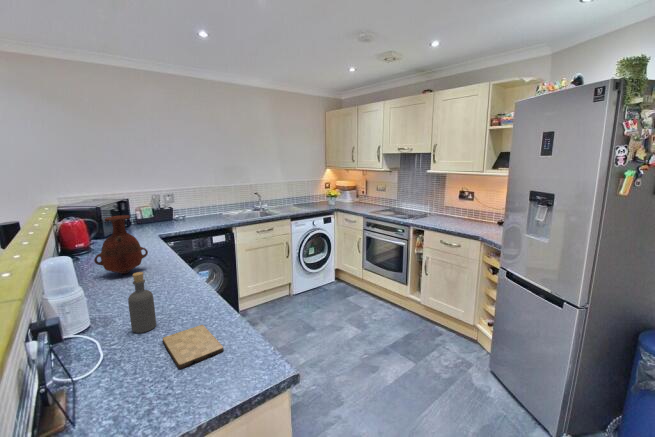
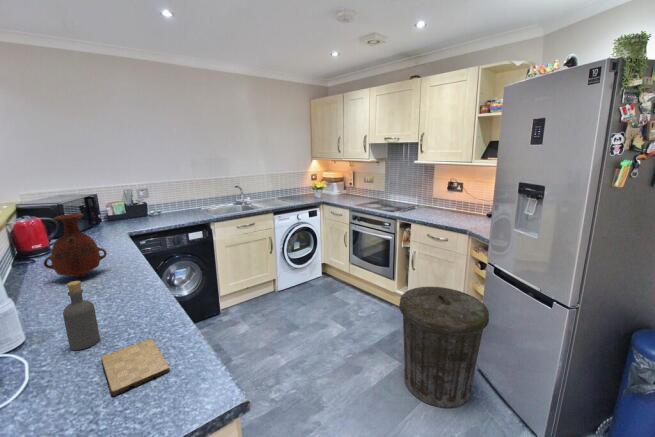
trash can: none [415,290,502,406] -> present [399,287,489,408]

